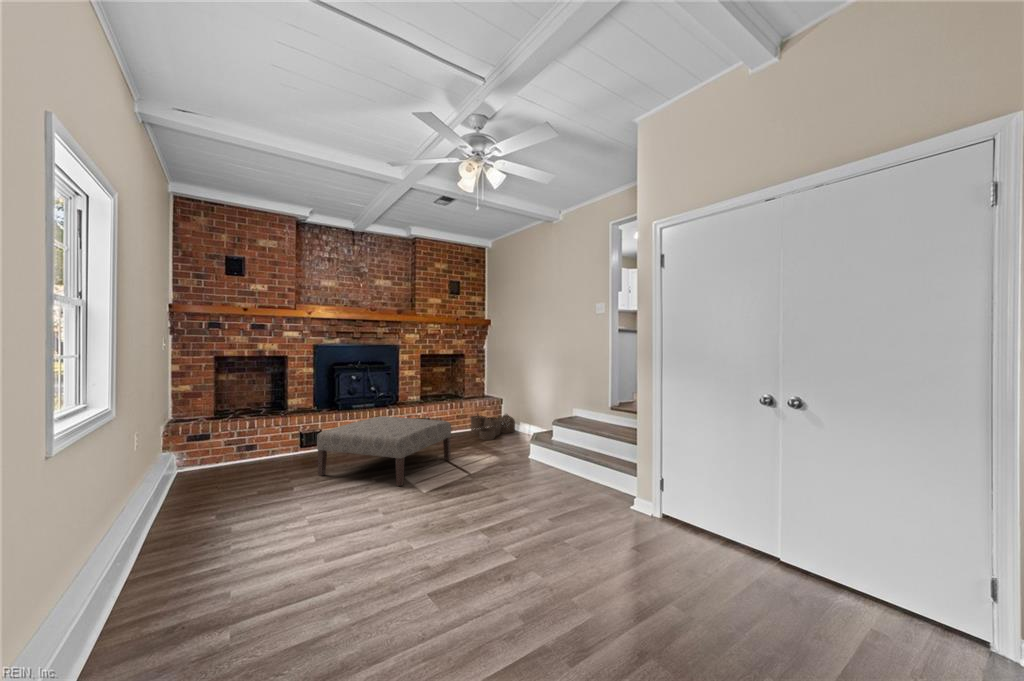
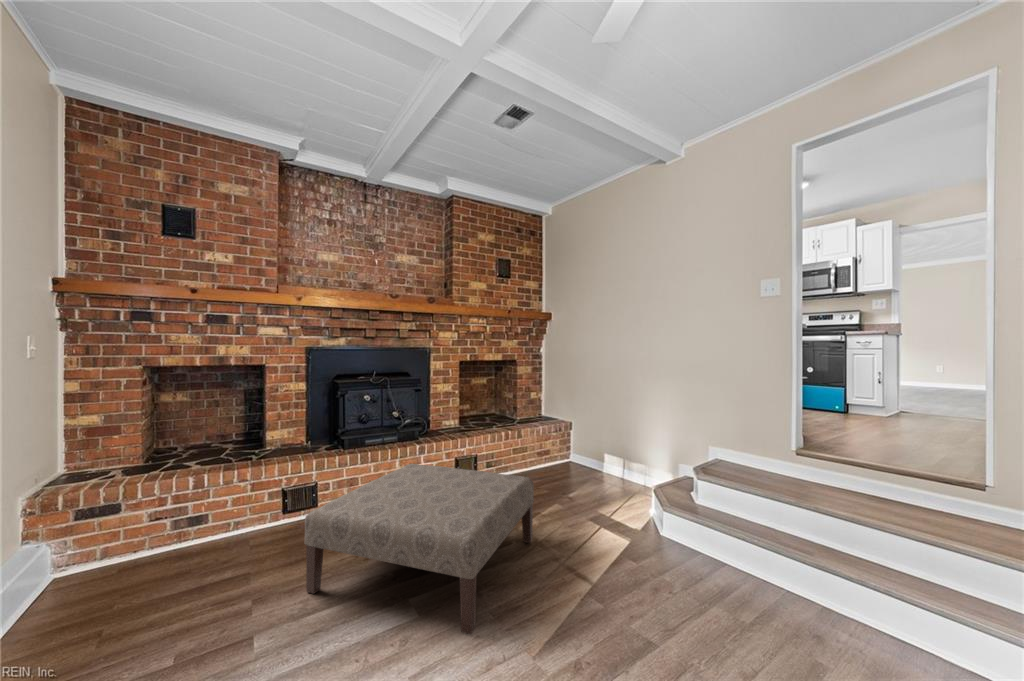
woven basket: present [471,414,515,440] -> none [534,445,597,491]

